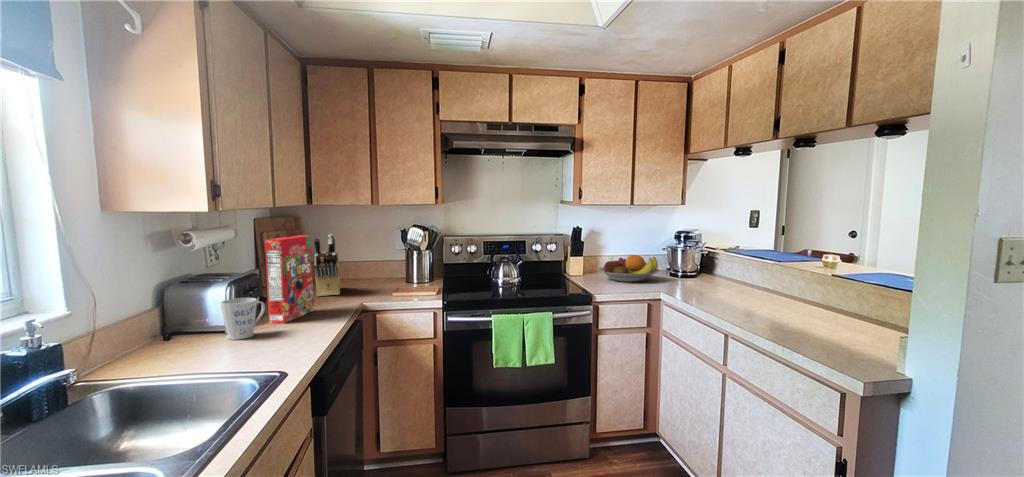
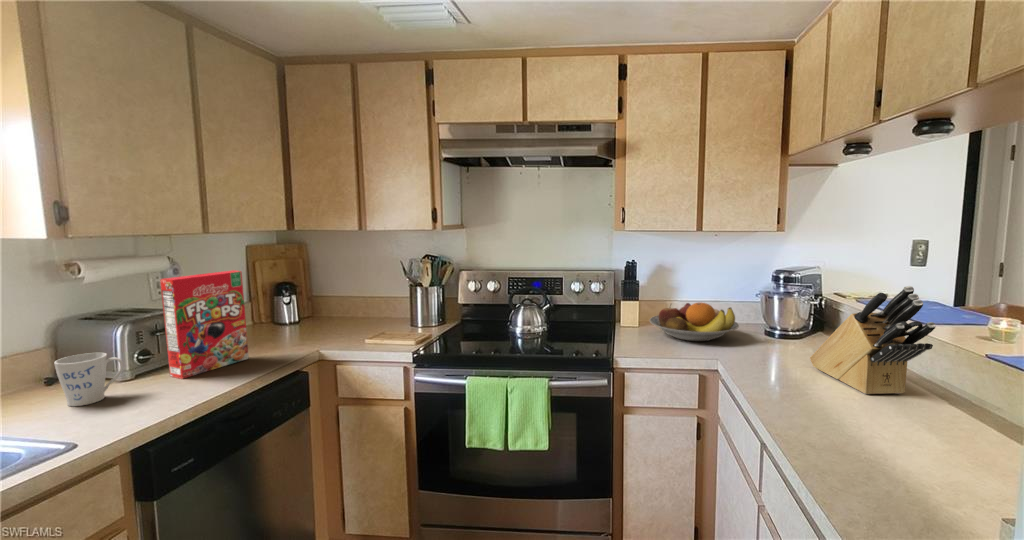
knife block: present [314,234,340,296] -> present [810,286,936,394]

